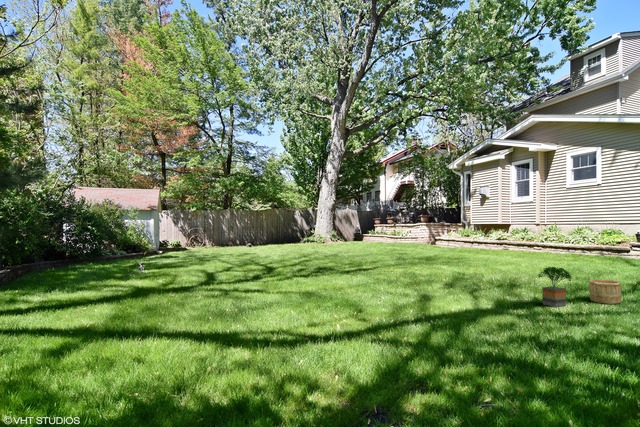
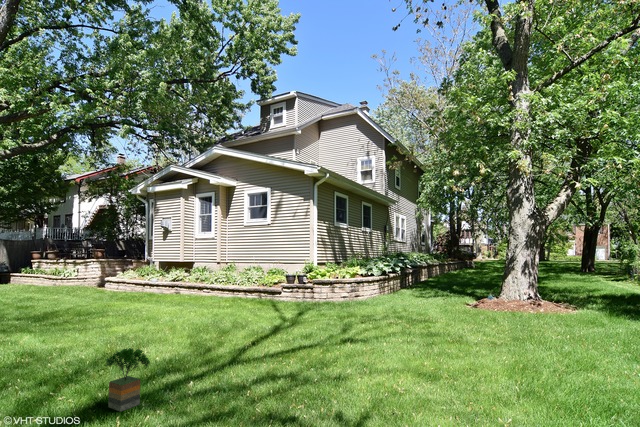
wooden bucket: present [588,279,622,304] -> none [183,352,217,387]

